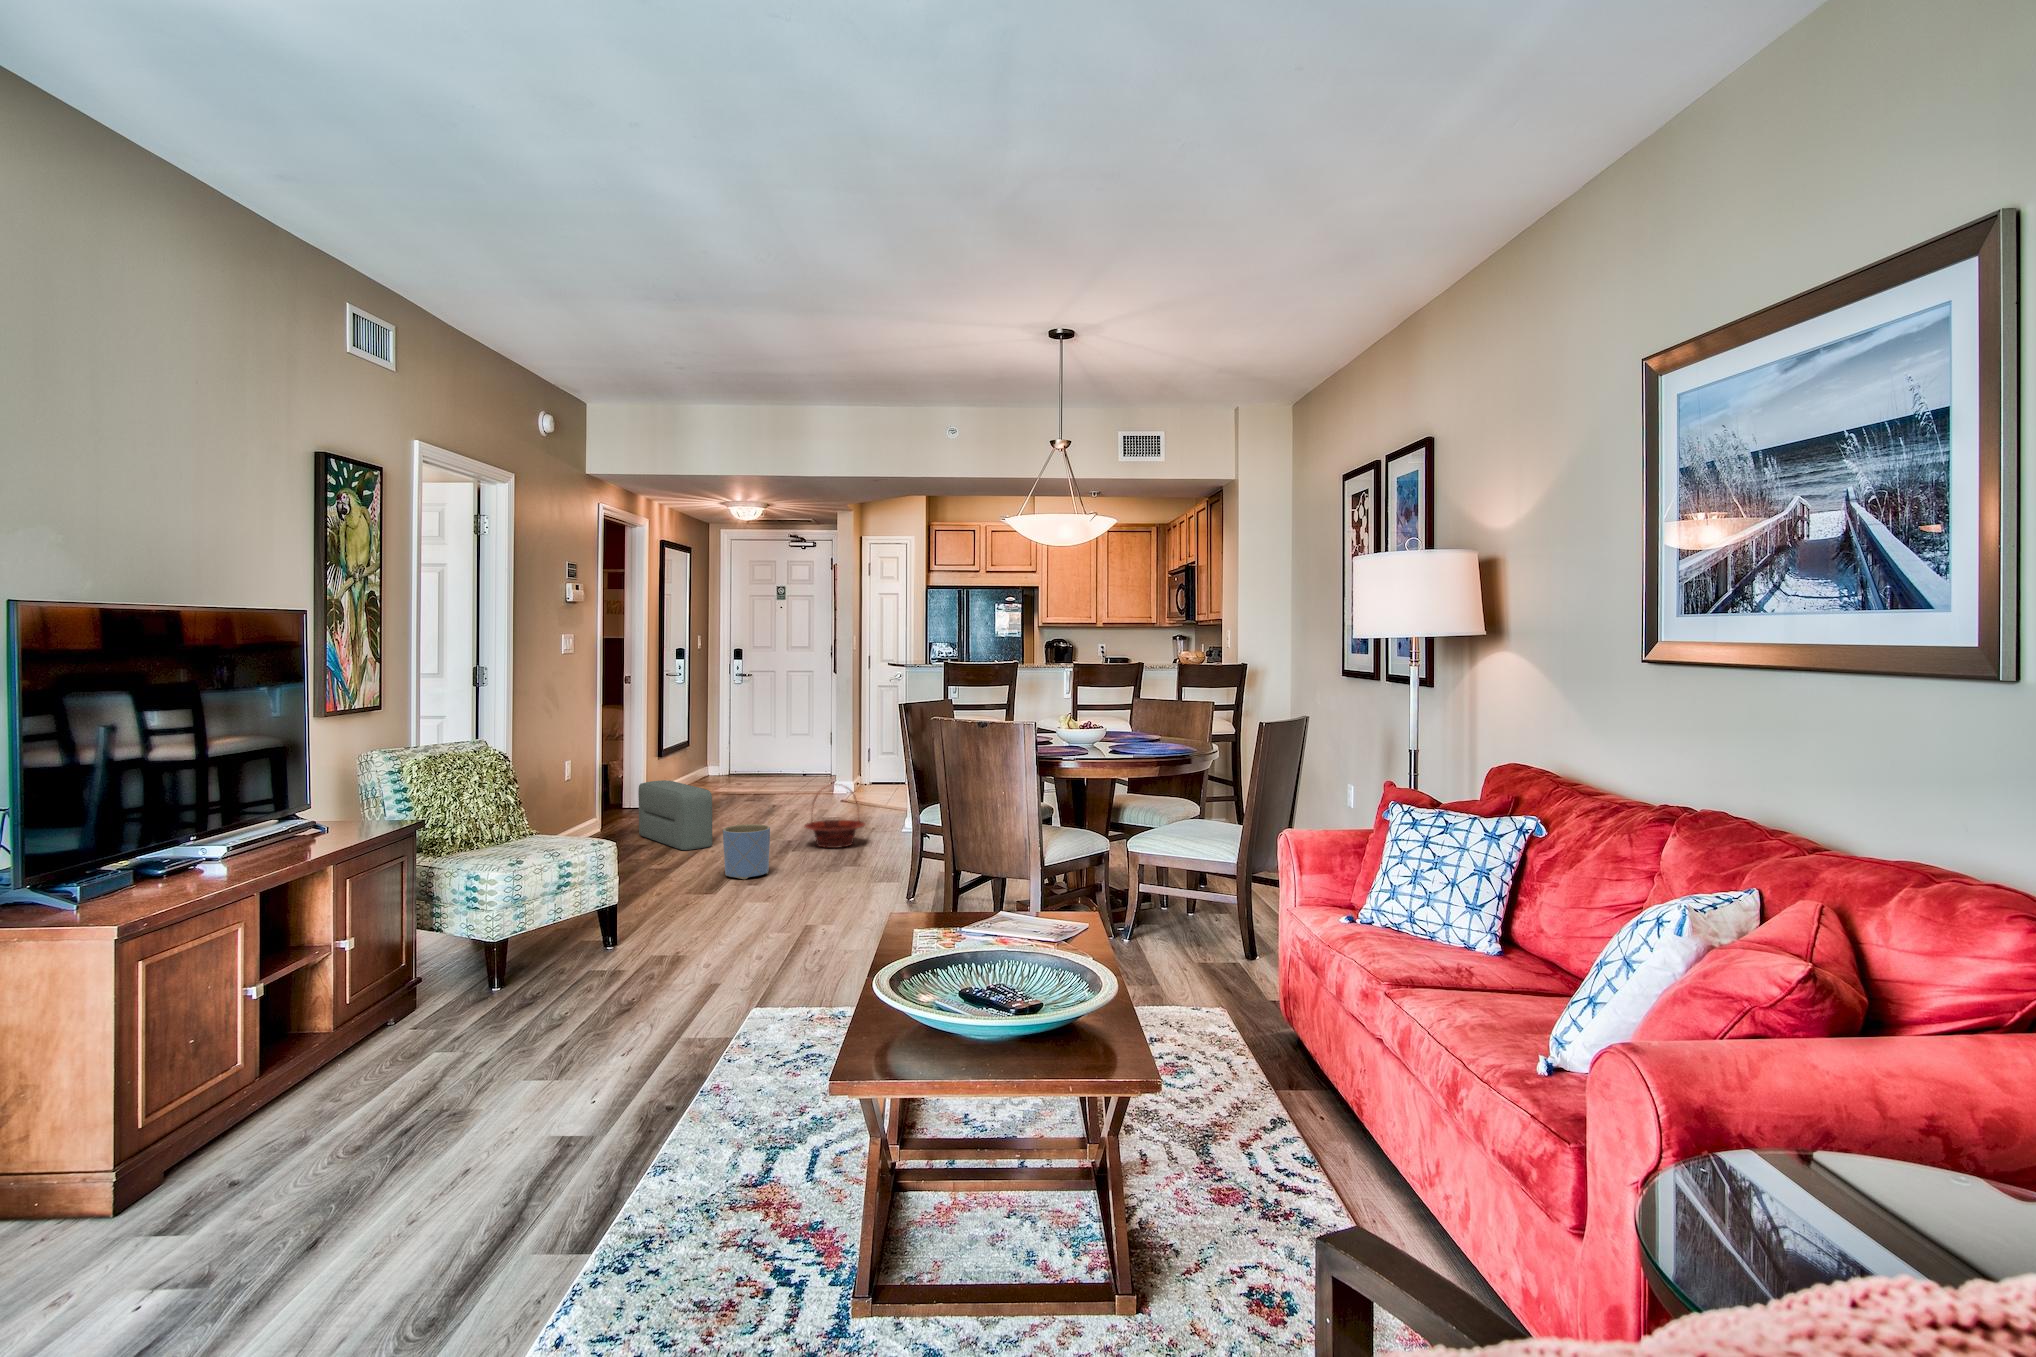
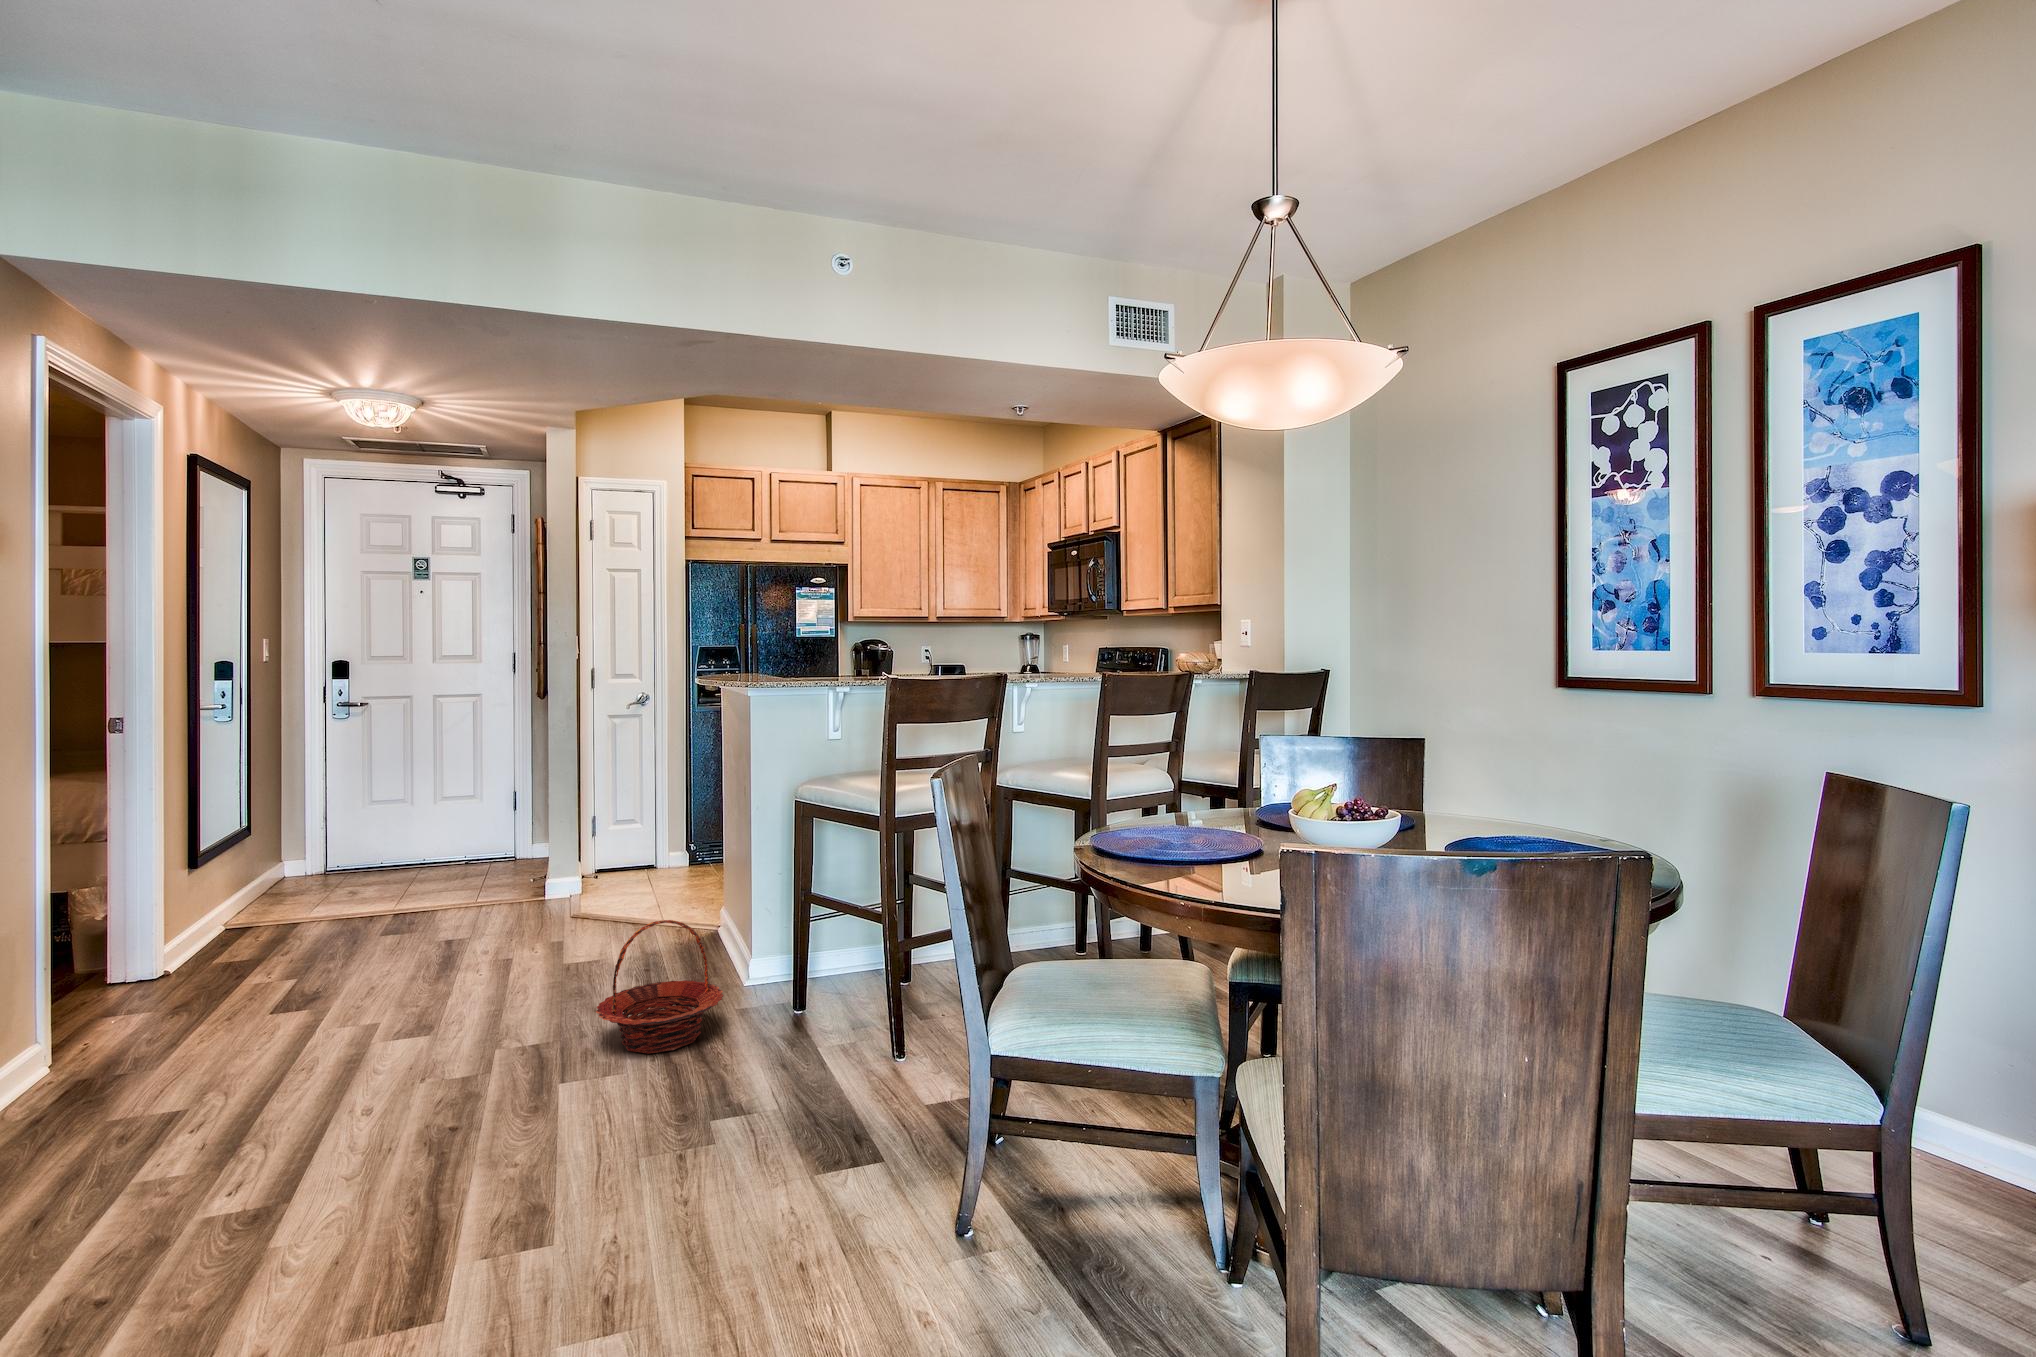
pouf: present [638,780,712,850] -> none [164,944,380,1119]
planter: present [723,824,770,879] -> none [465,1065,587,1223]

